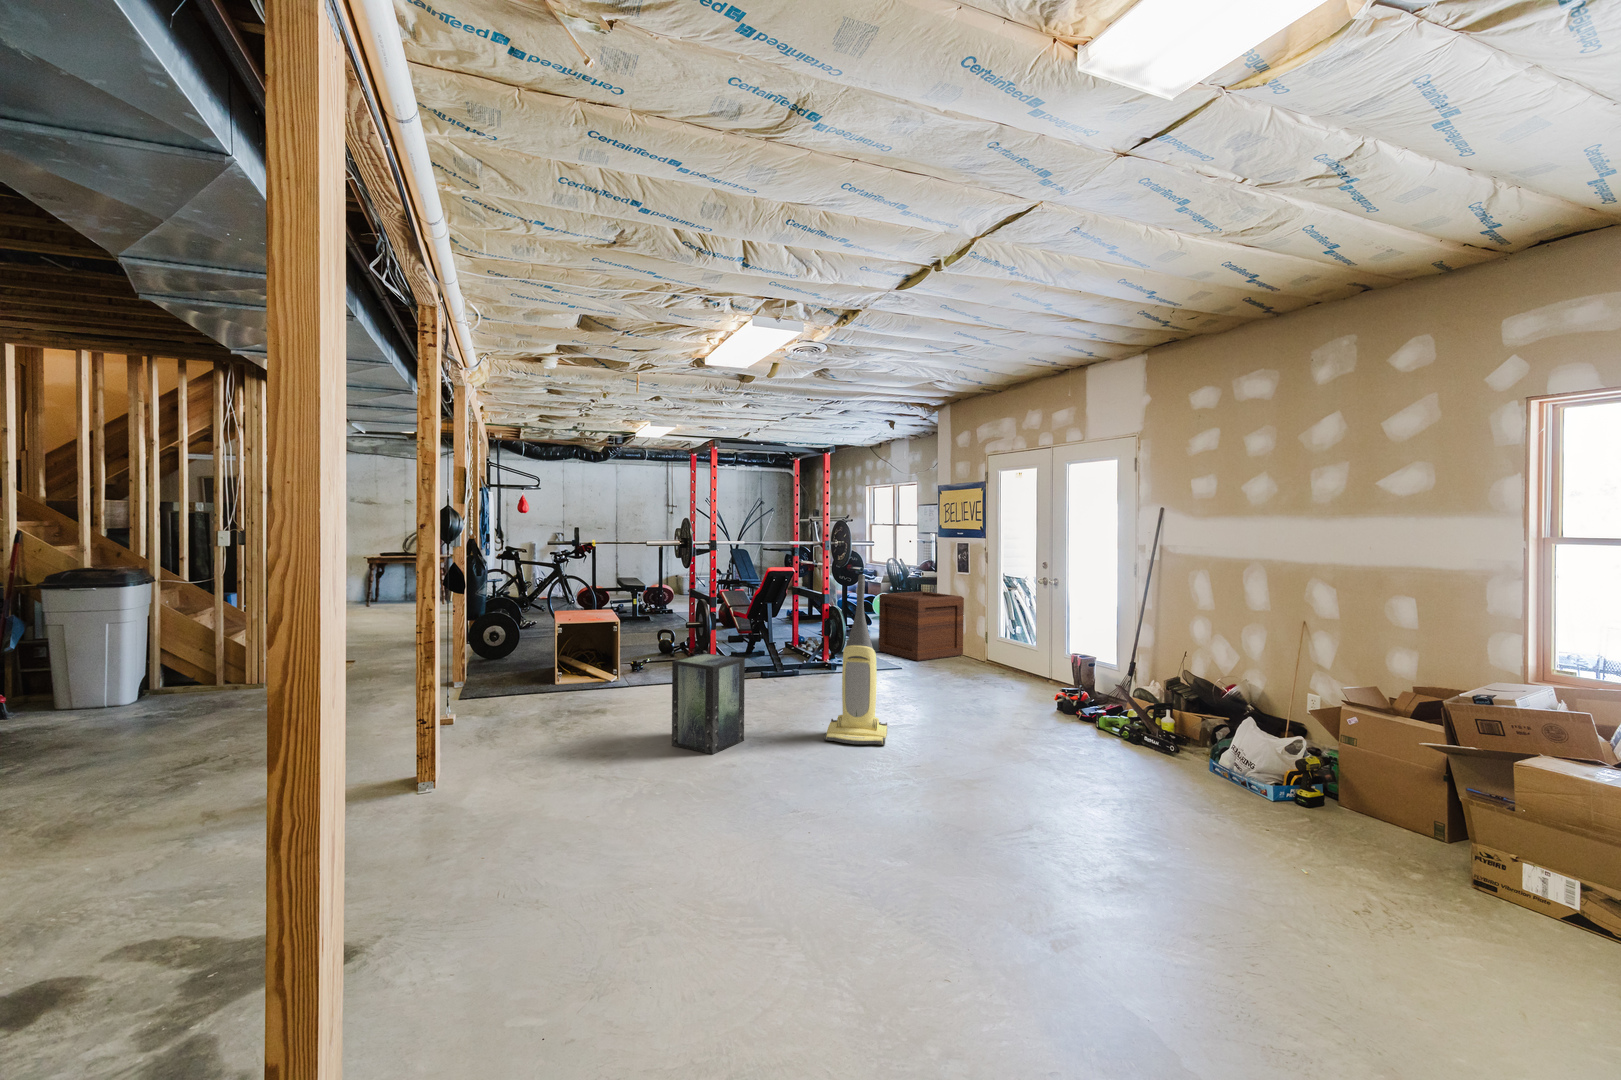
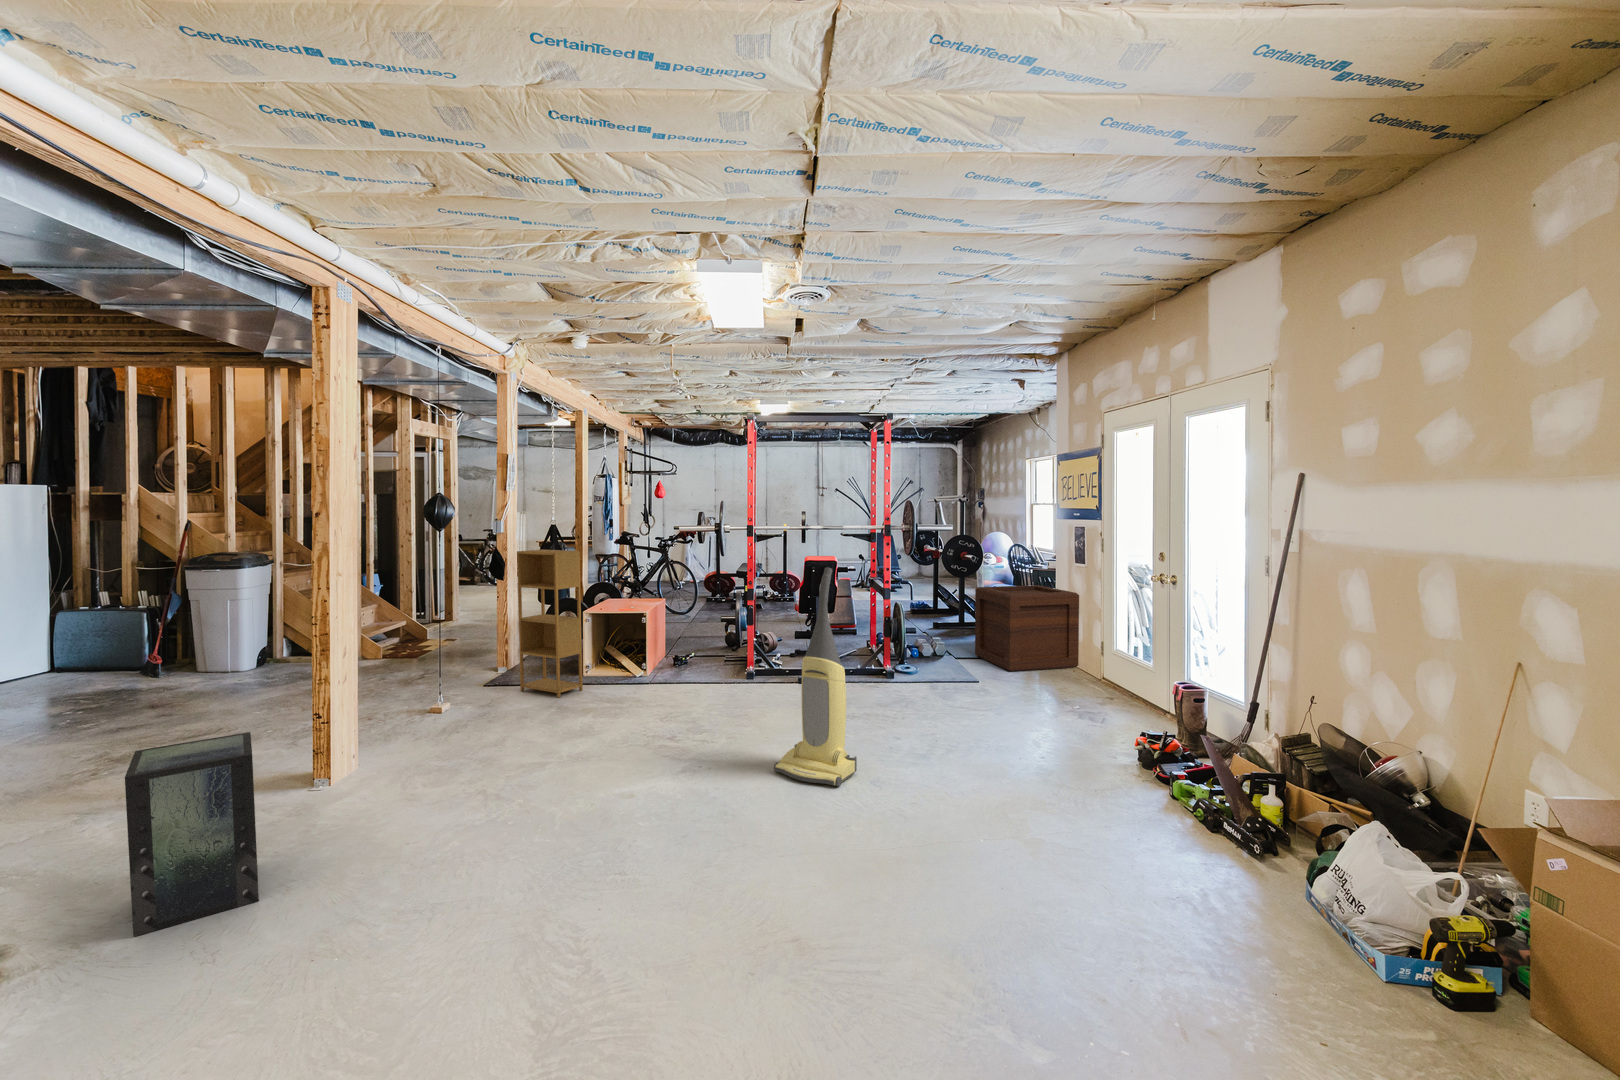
shelving unit: none [503,563,568,705] -> present [517,550,583,698]
storage box: present [672,653,745,754] -> present [125,732,259,936]

